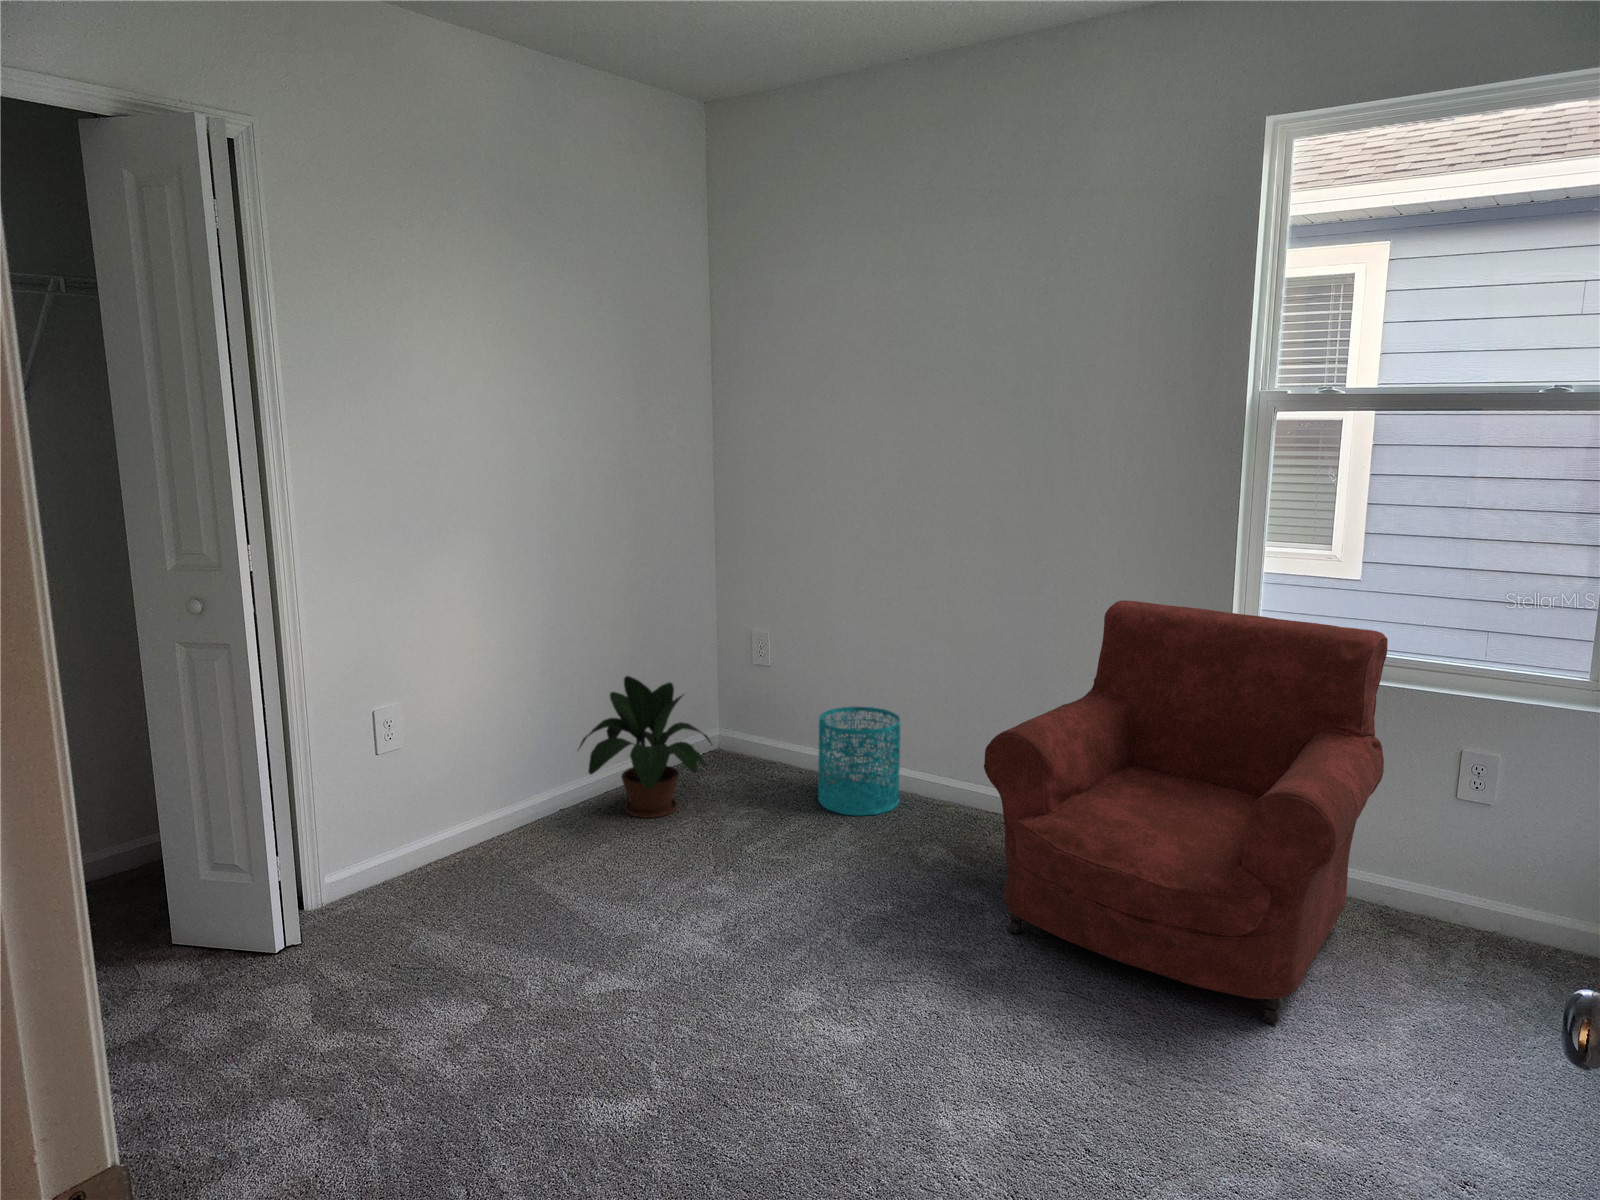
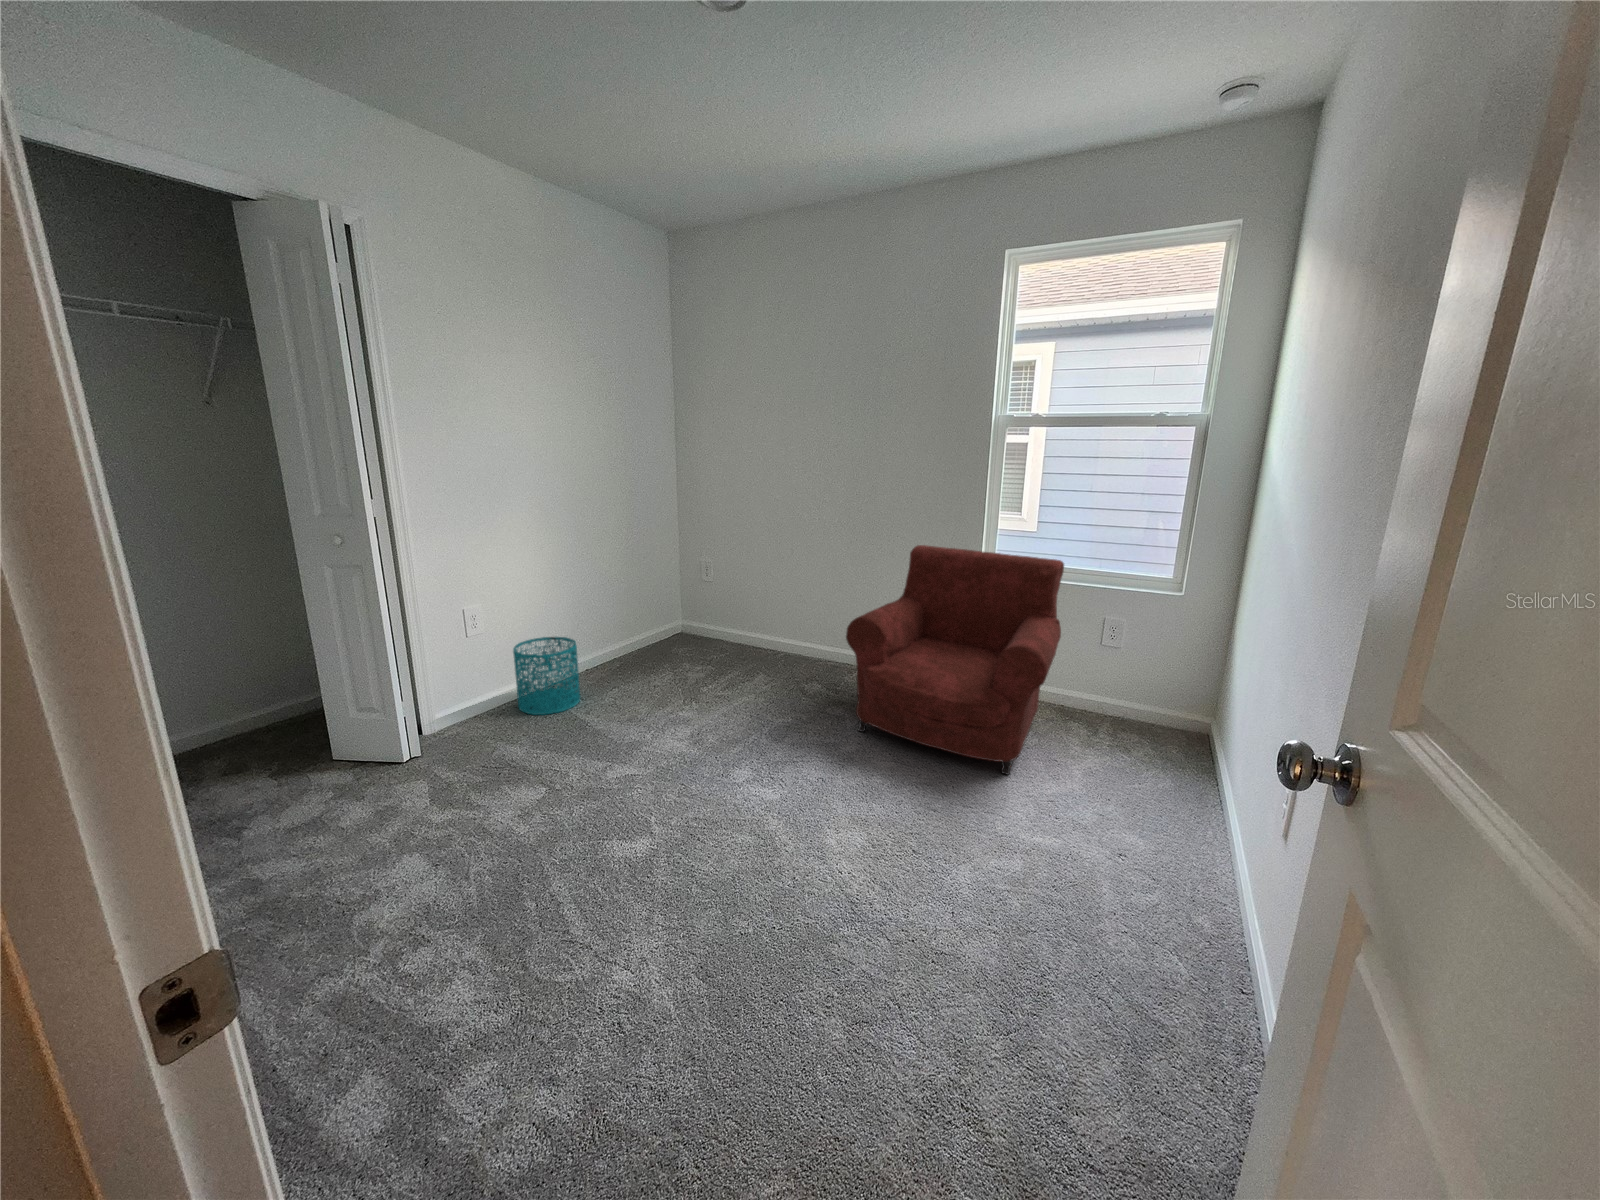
potted plant: present [579,676,711,818] -> none [599,590,682,674]
wastebasket: present [818,707,901,816] -> present [513,637,580,715]

